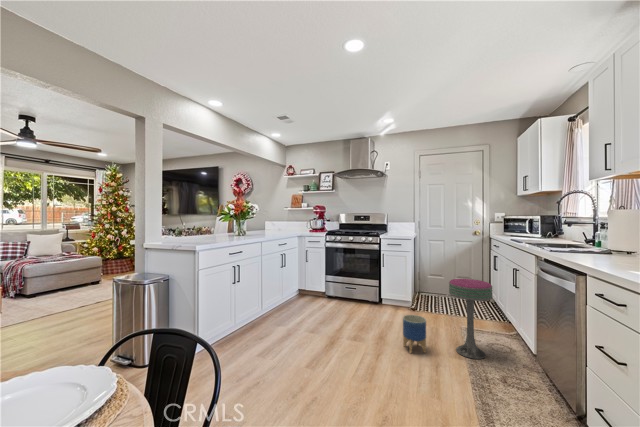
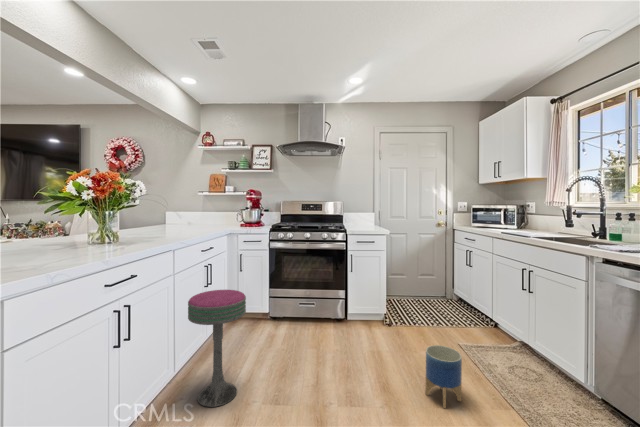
bar stool: present [449,279,492,359] -> present [188,290,246,407]

